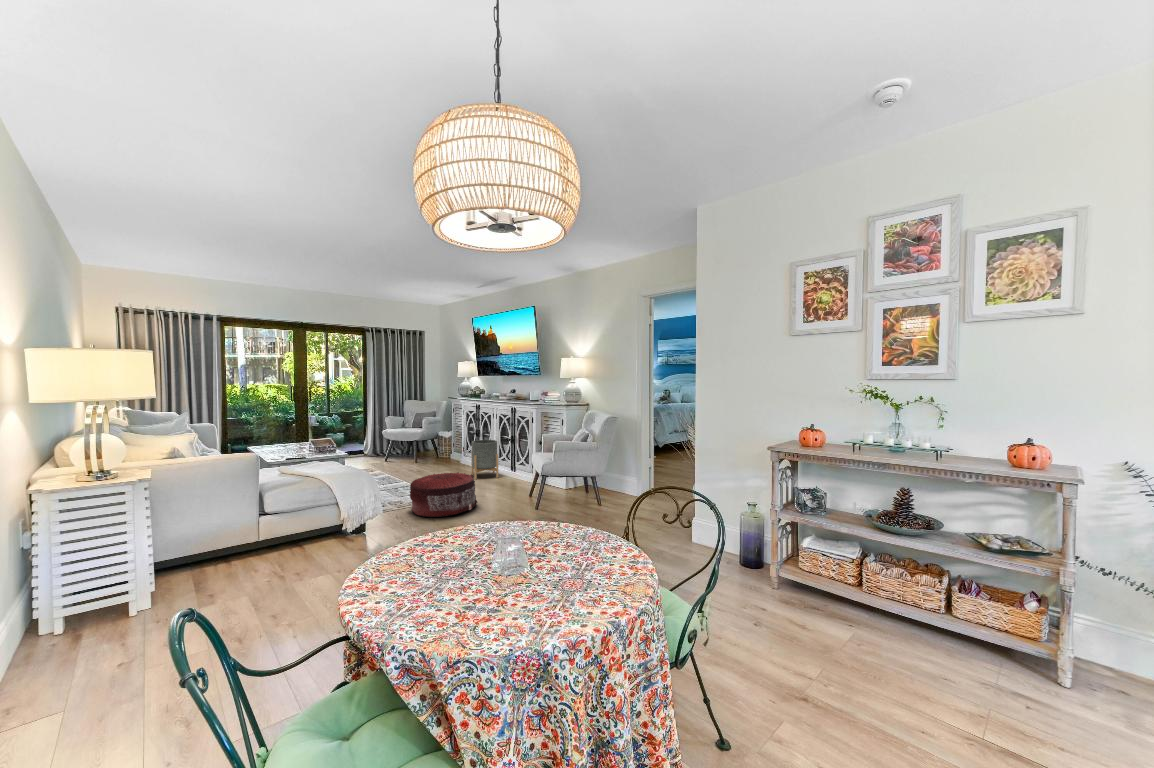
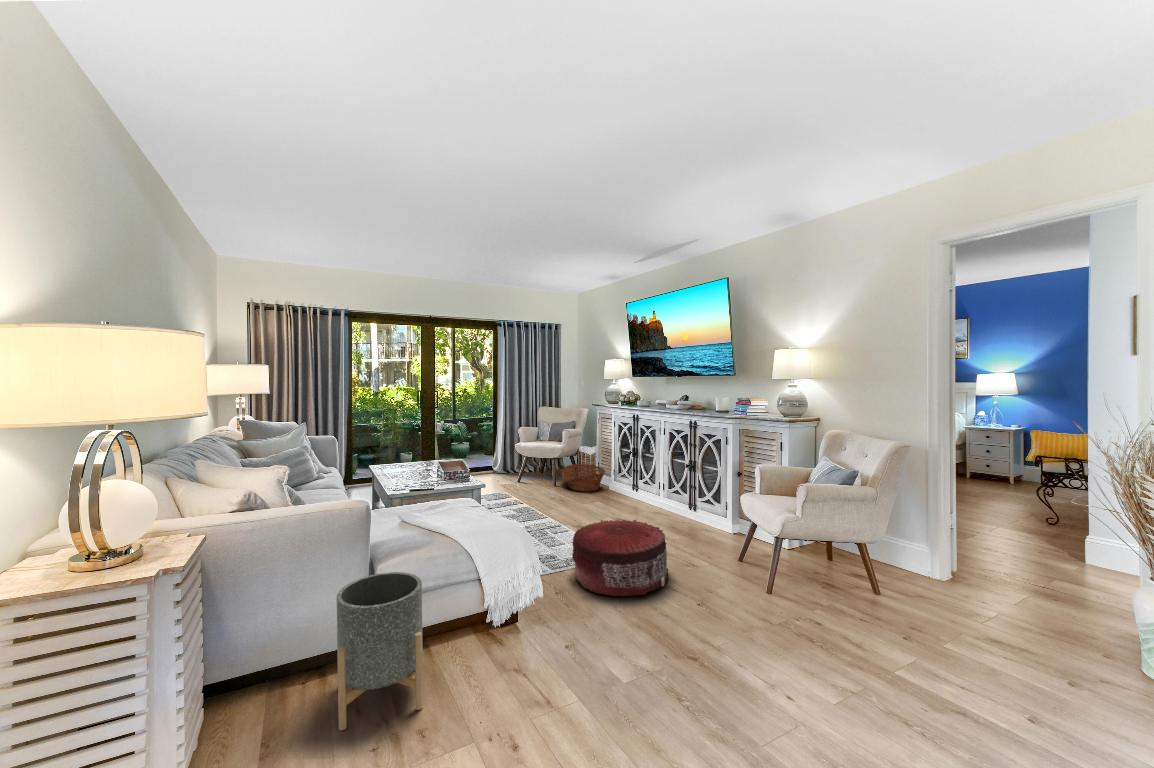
planter: present [471,440,499,480] -> present [337,572,423,731]
basket: none [420,445,456,465] -> present [562,464,605,492]

